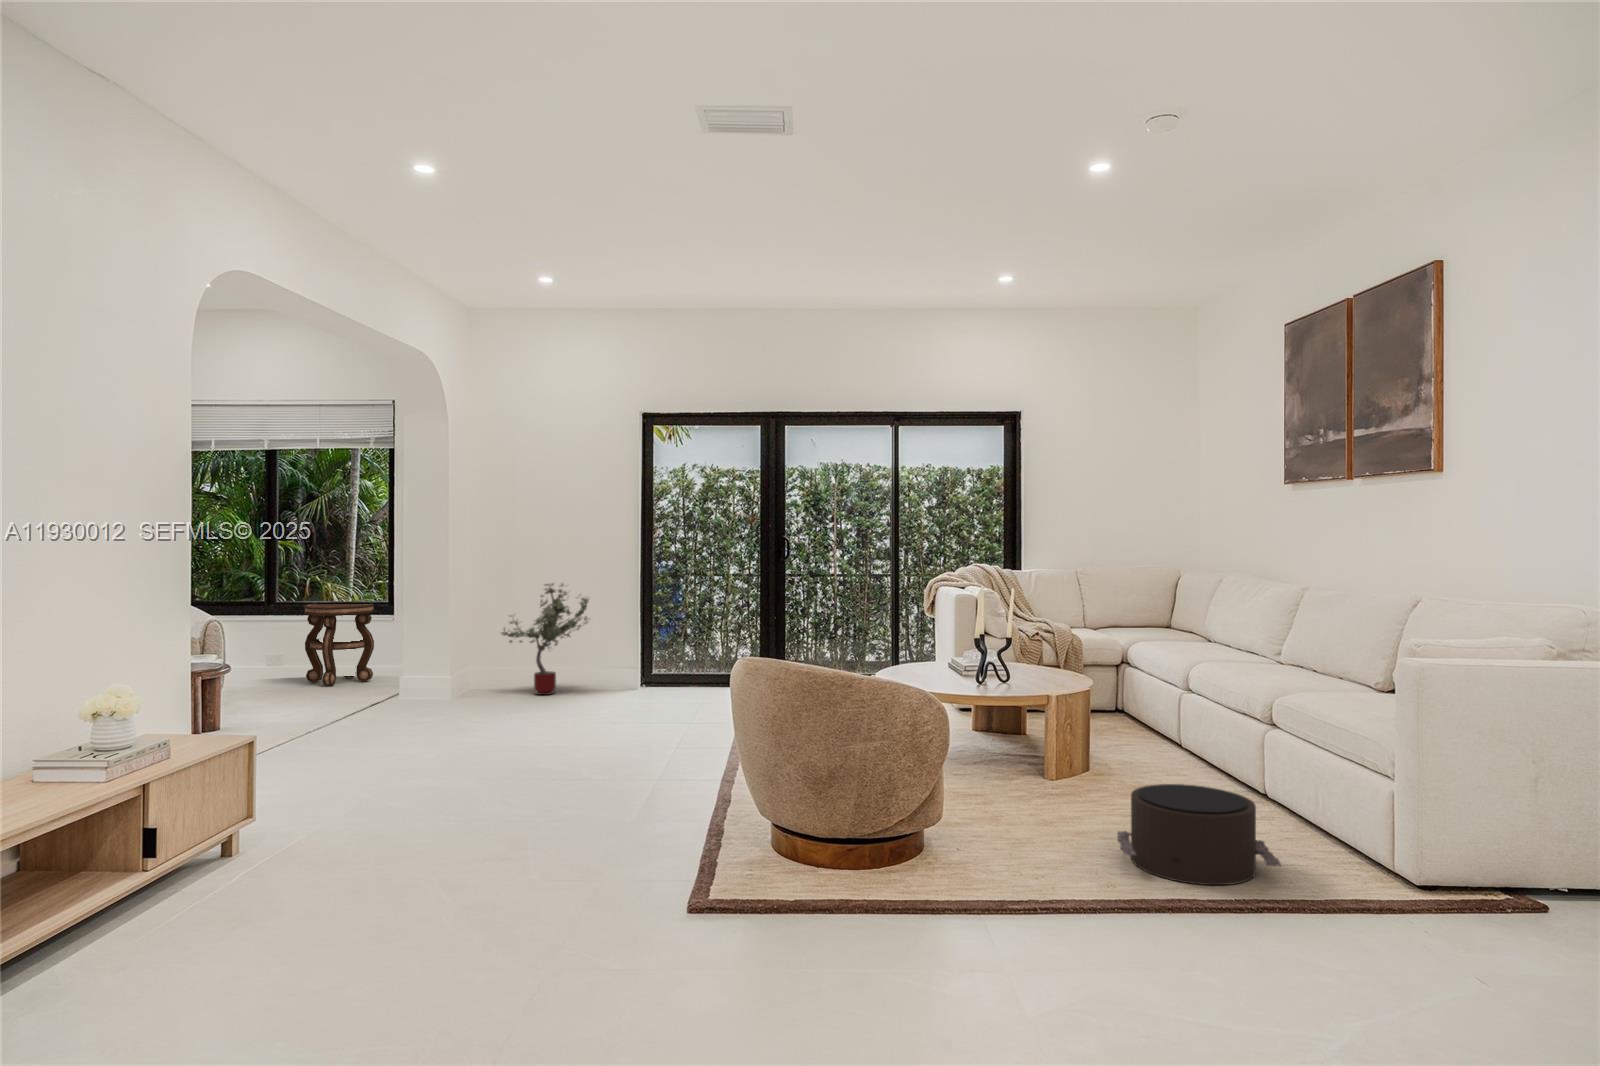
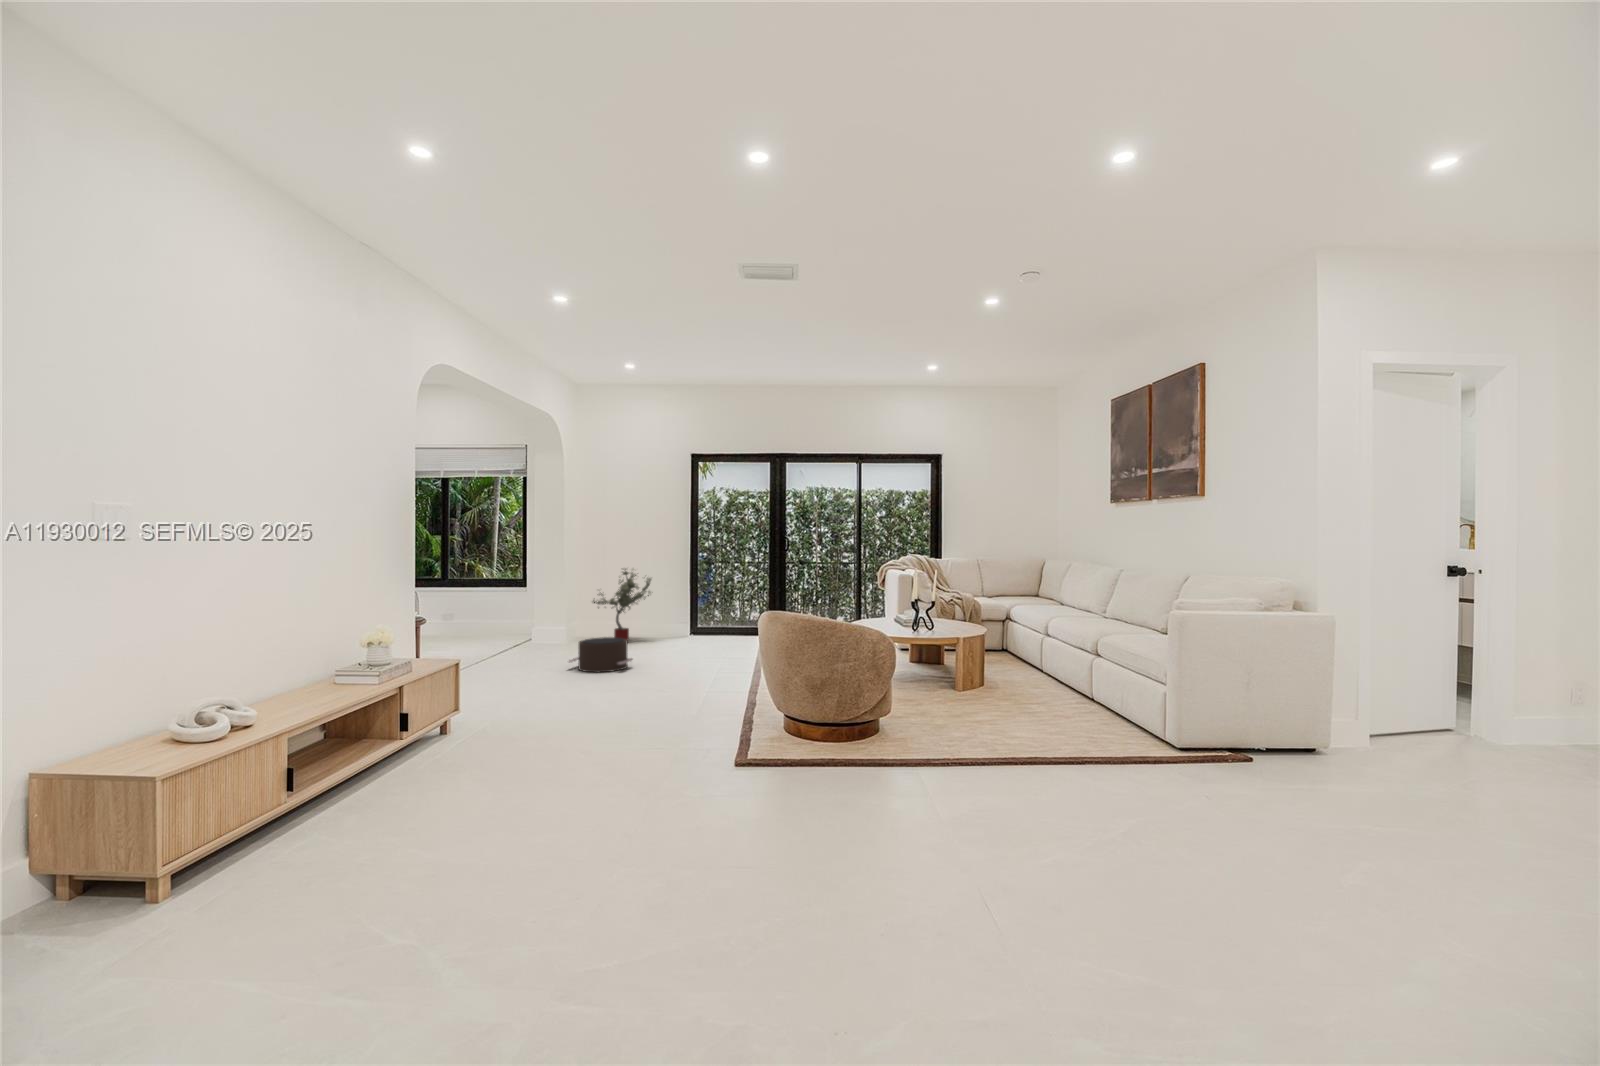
side table: present [304,604,374,686] -> none [455,581,502,638]
pouf: present [1117,784,1281,885] -> present [569,637,632,672]

